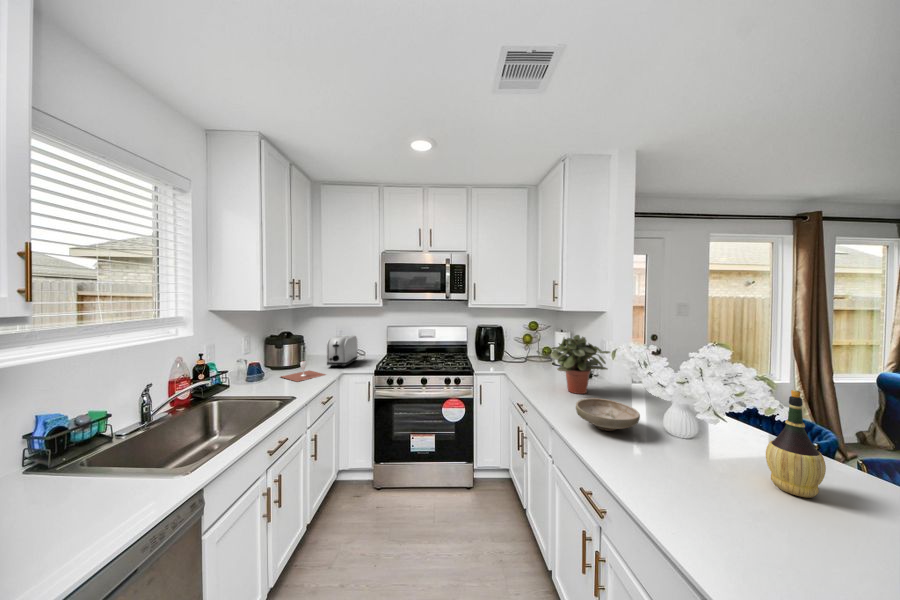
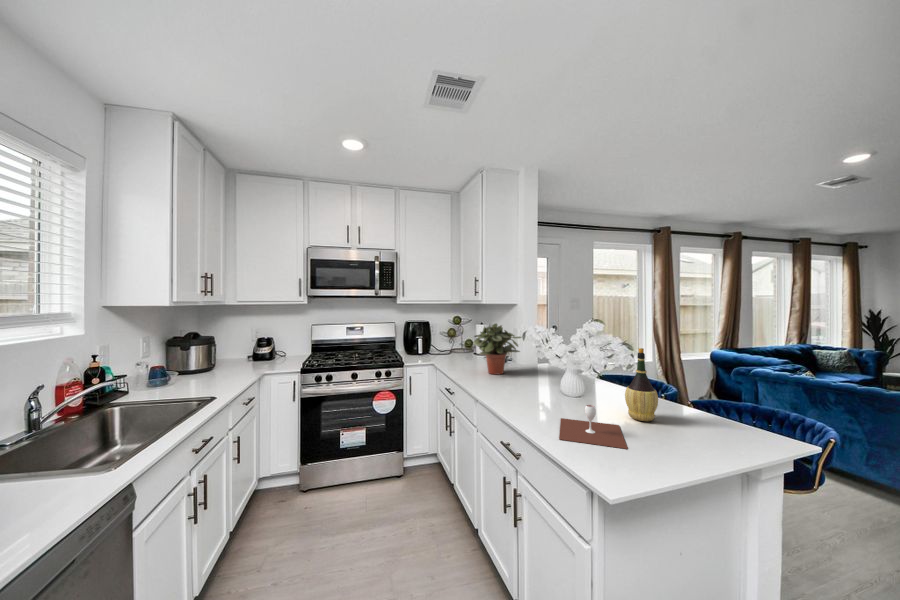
toaster: present [327,335,357,367] -> none [246,334,280,368]
wine glass: present [281,361,326,382] -> present [559,405,628,449]
bowl: present [576,398,640,431] -> none [496,373,544,397]

